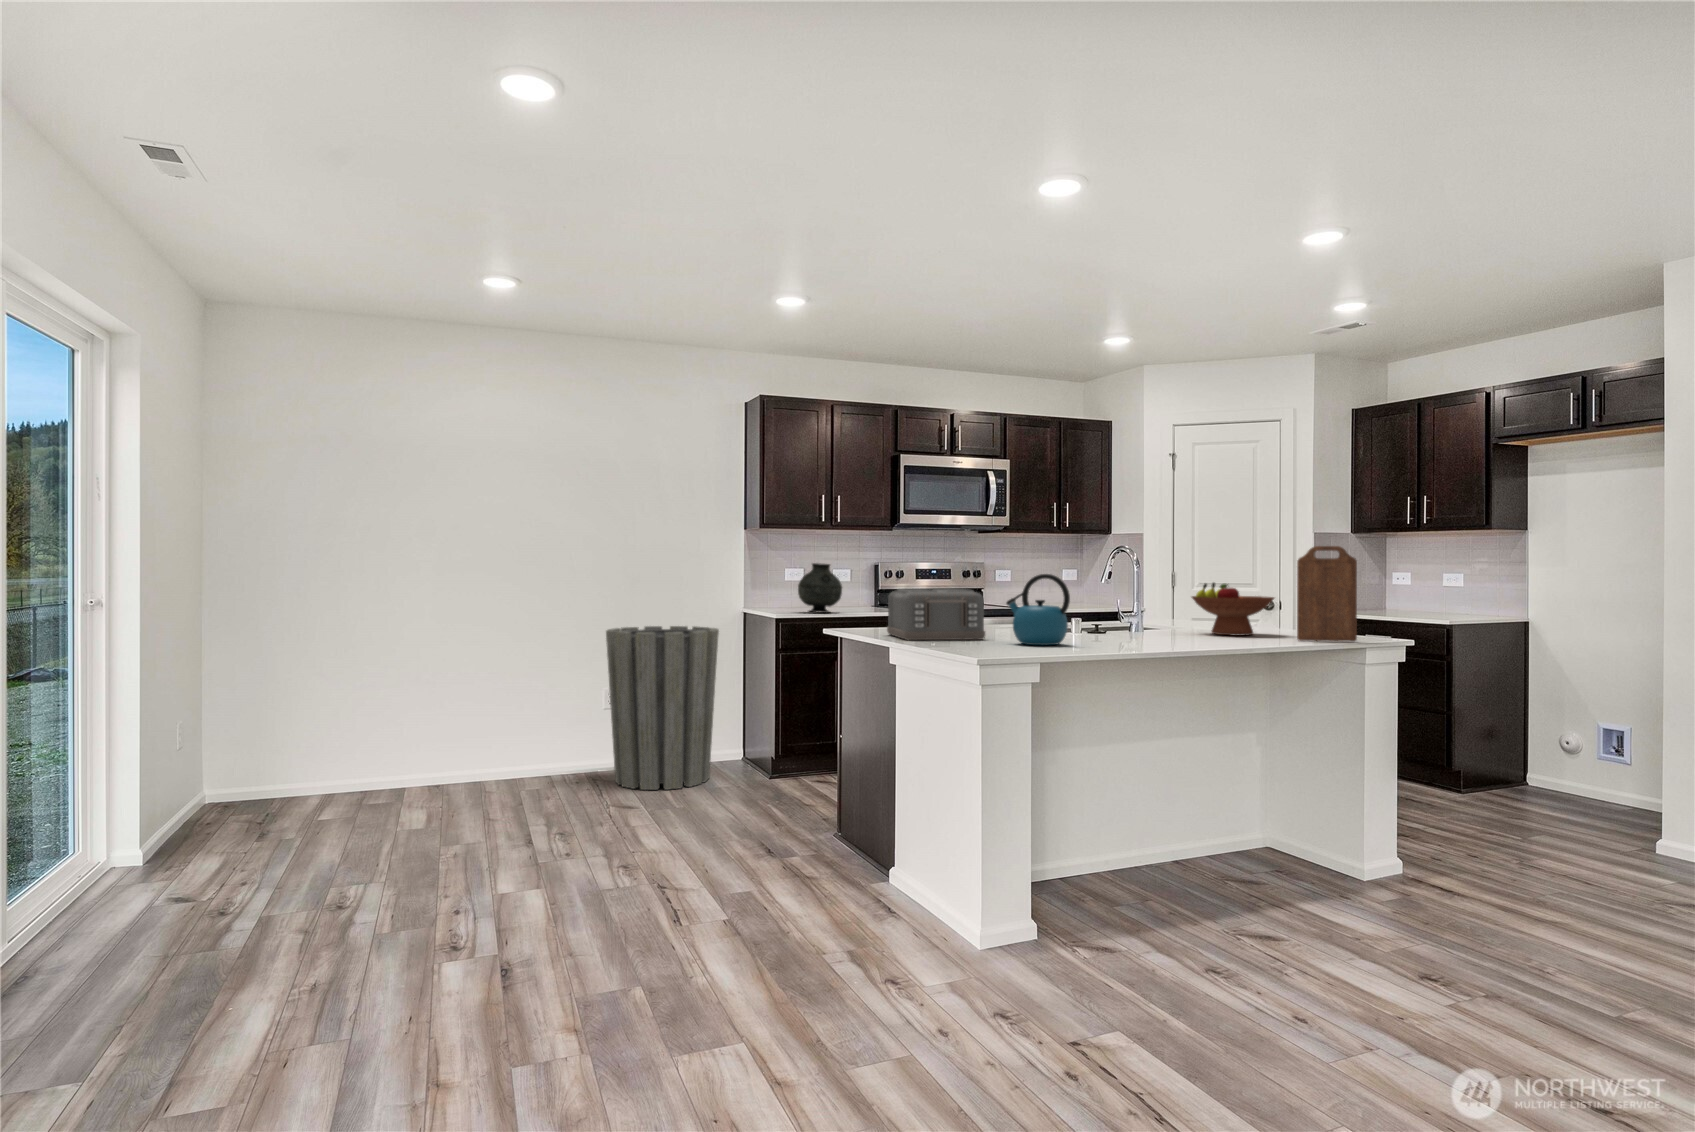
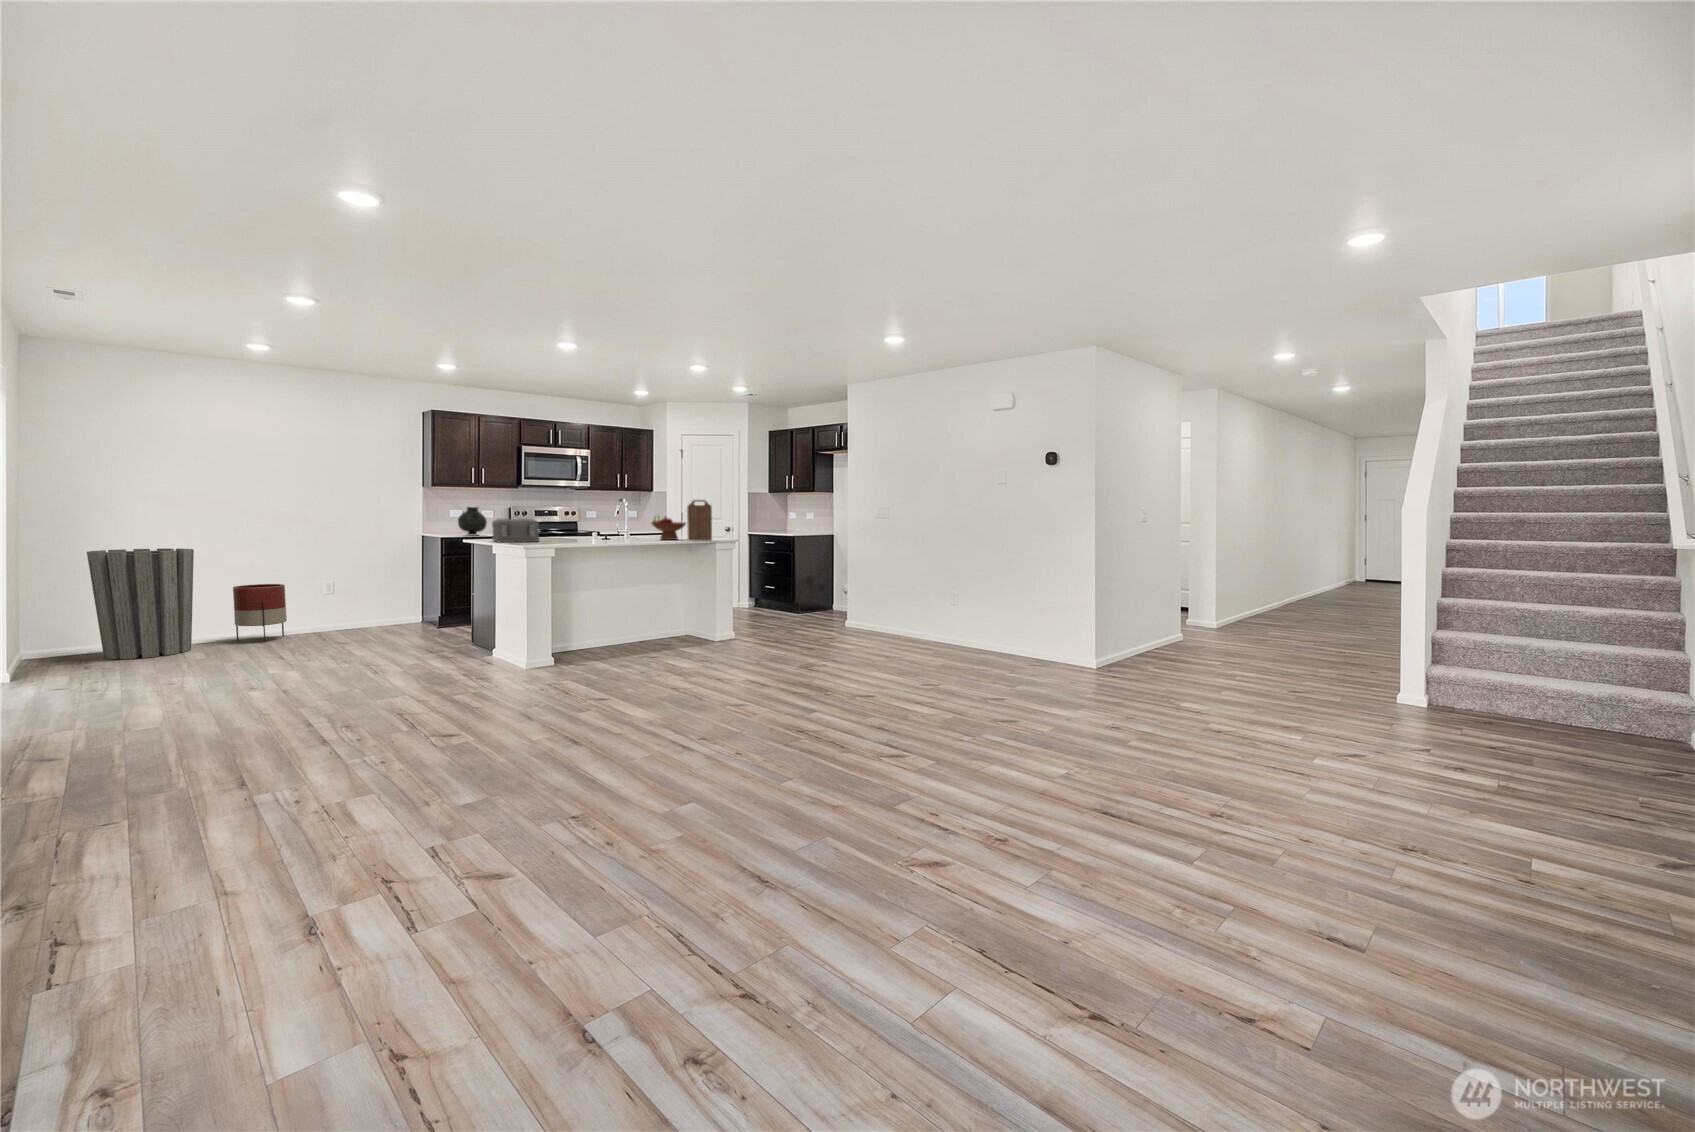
kettle: present [1006,574,1070,645] -> none [546,511,574,543]
trash can: present [606,626,719,790] -> present [87,549,194,659]
planter: none [476,692,547,795] -> present [233,584,287,642]

